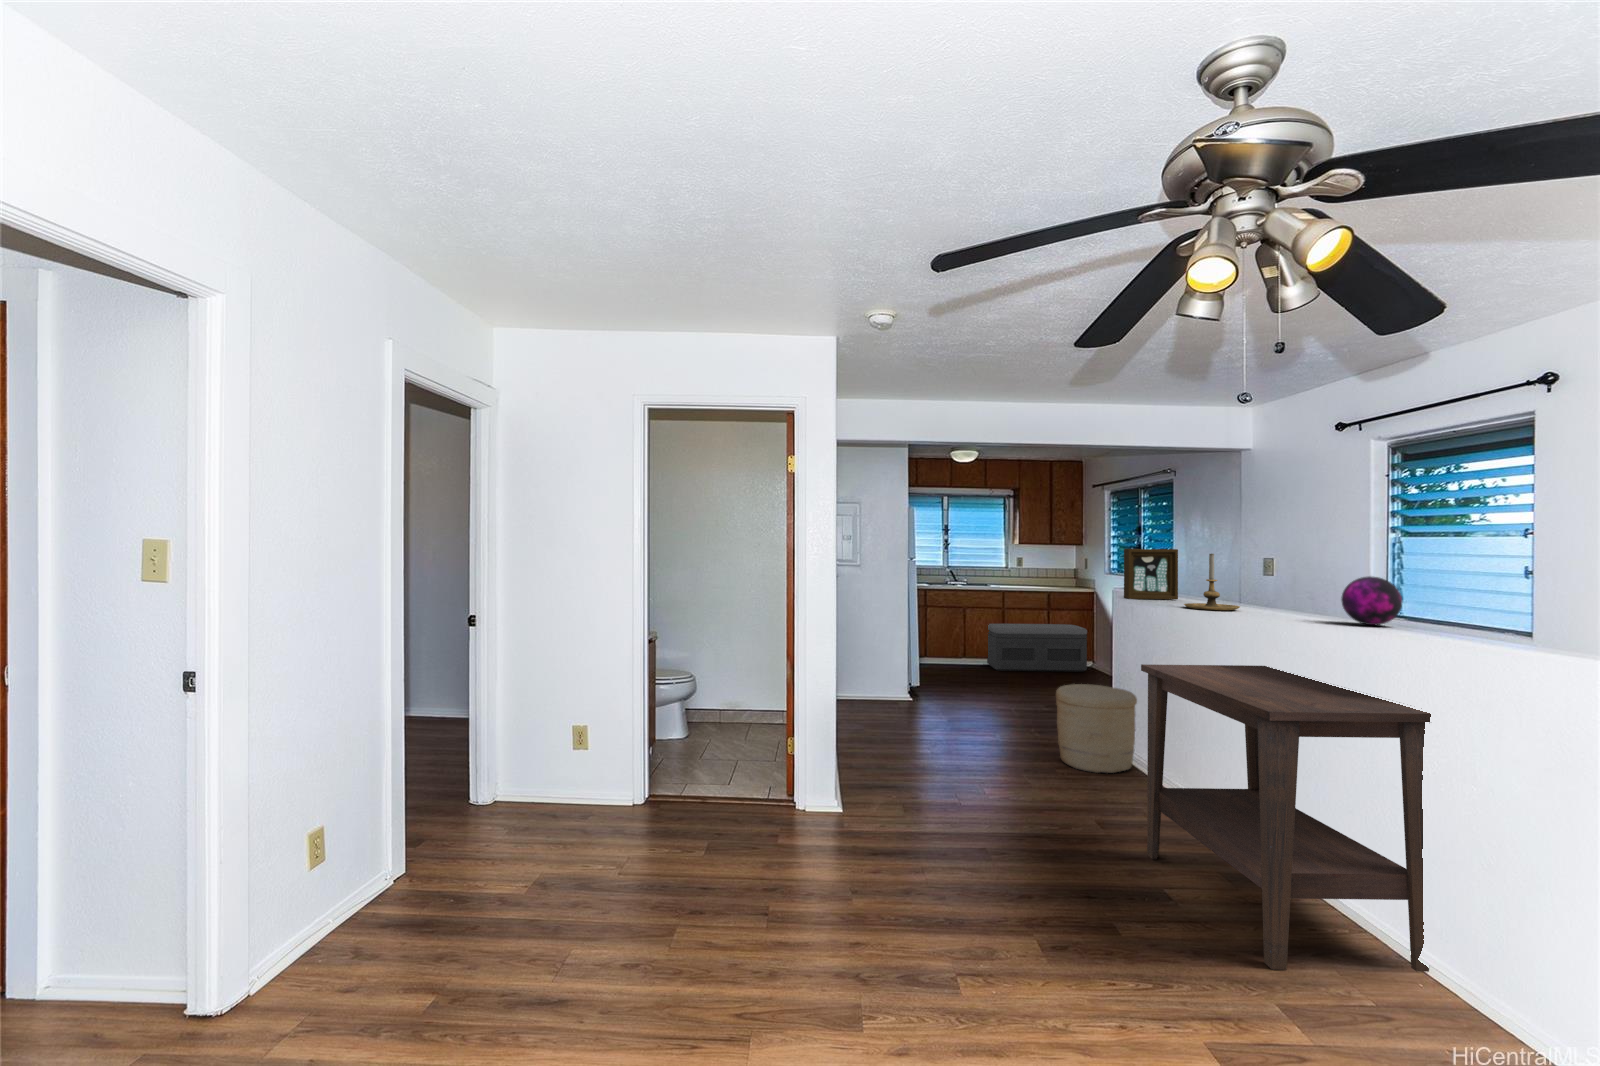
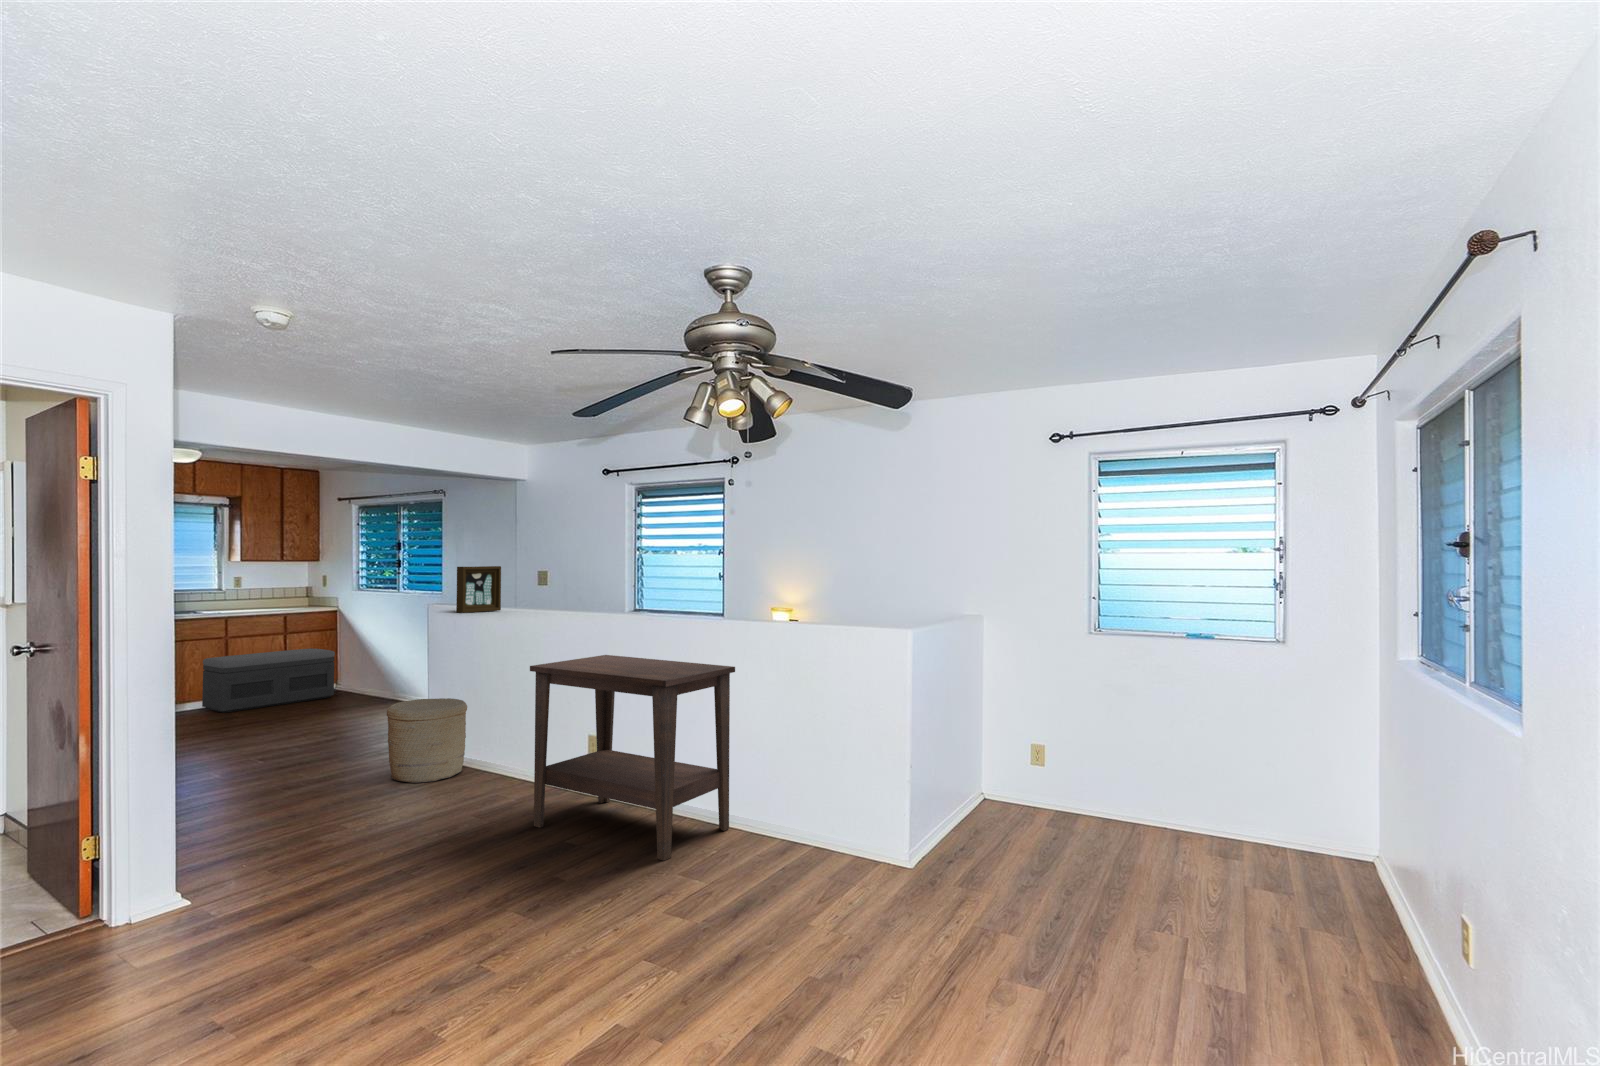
candle holder: present [1184,554,1240,610] -> none [528,569,571,617]
decorative orb: present [1341,576,1402,625] -> none [649,584,683,618]

